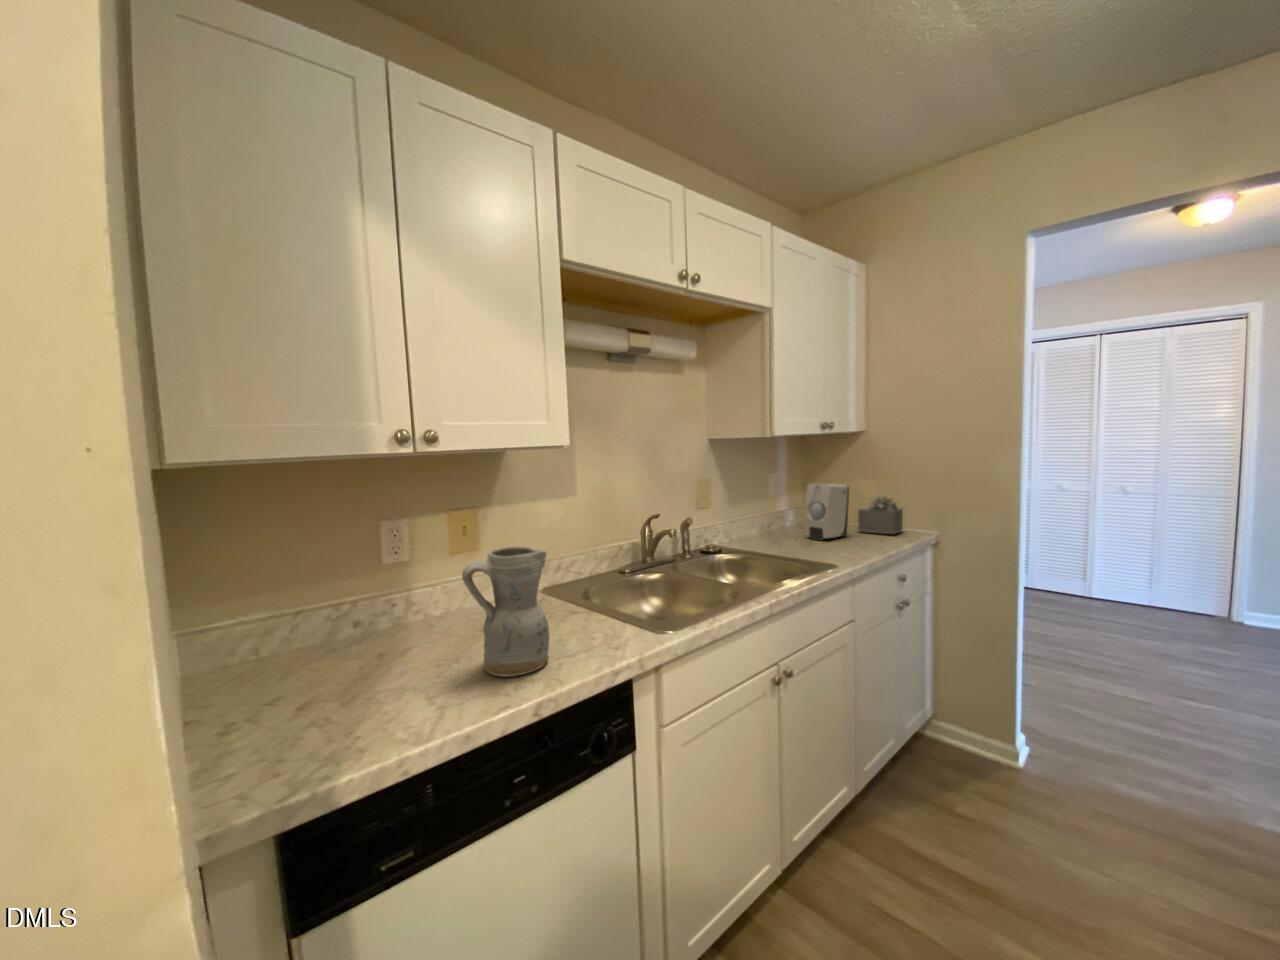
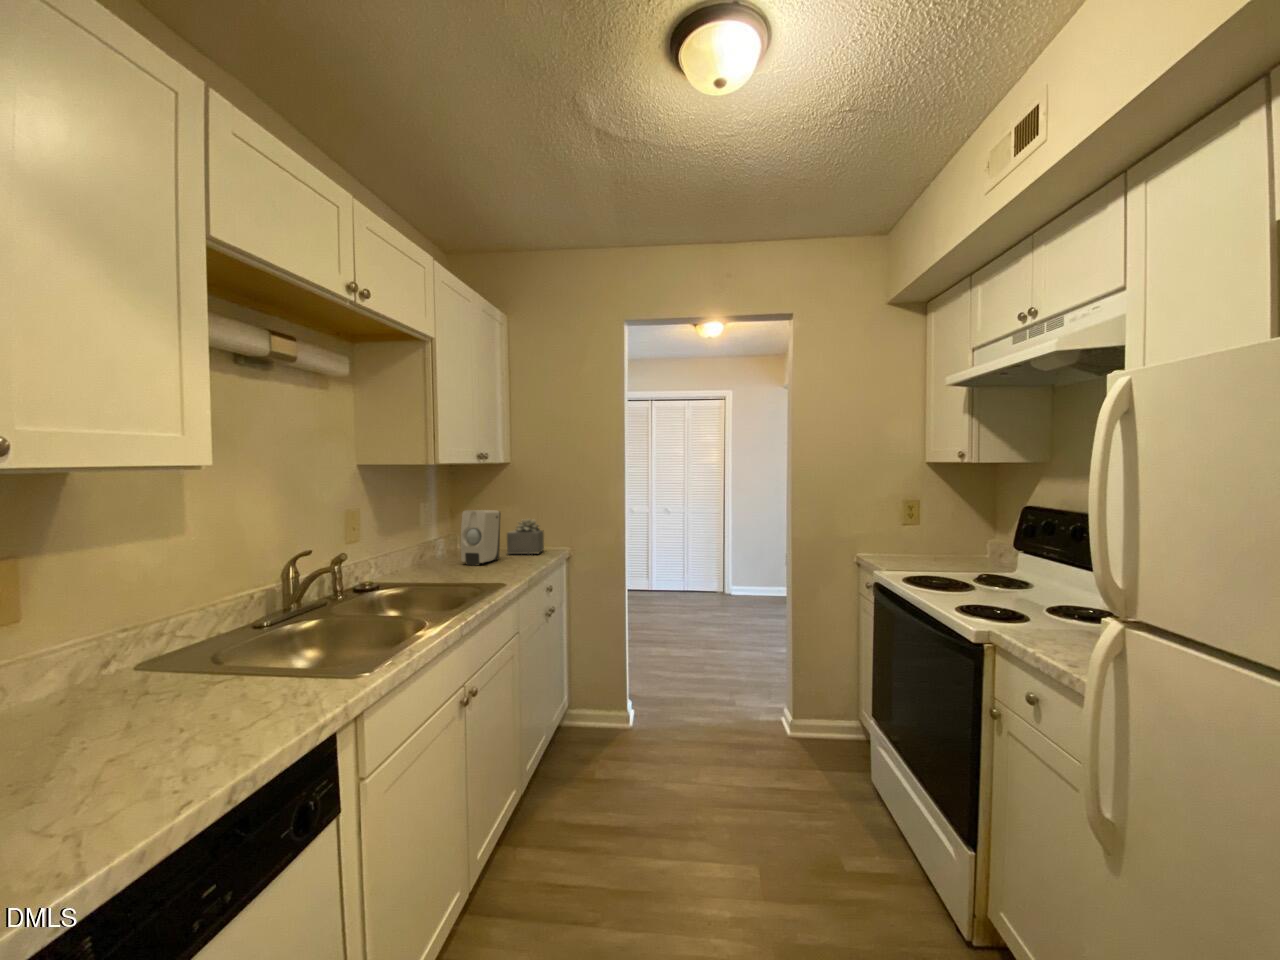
ceramic pitcher: present [462,546,549,677] -> none [79,601,220,779]

